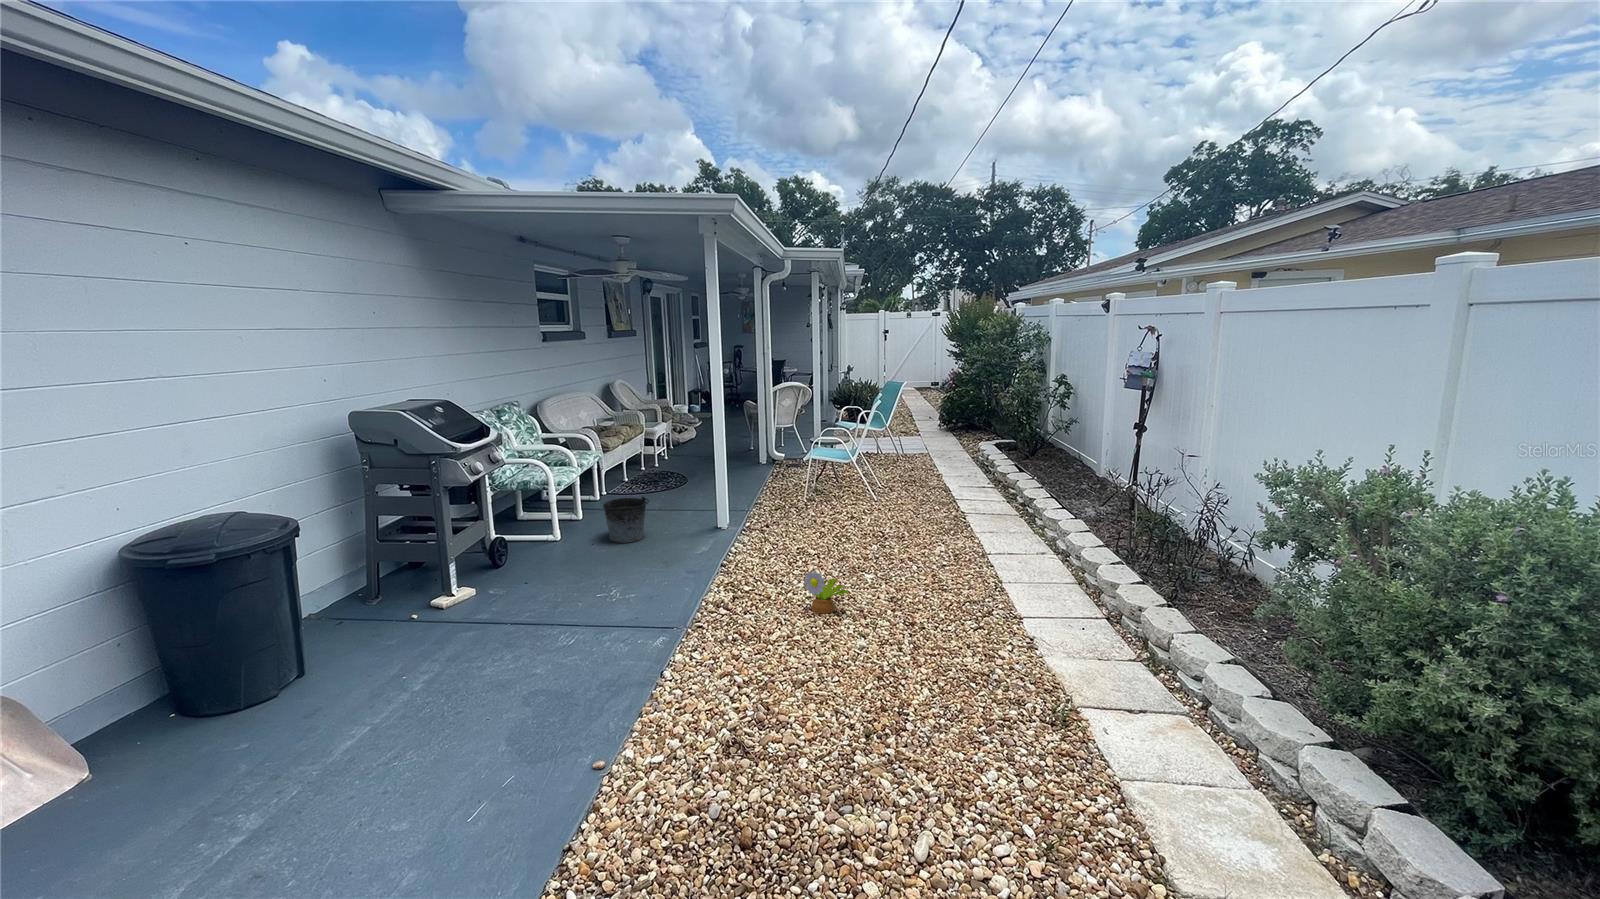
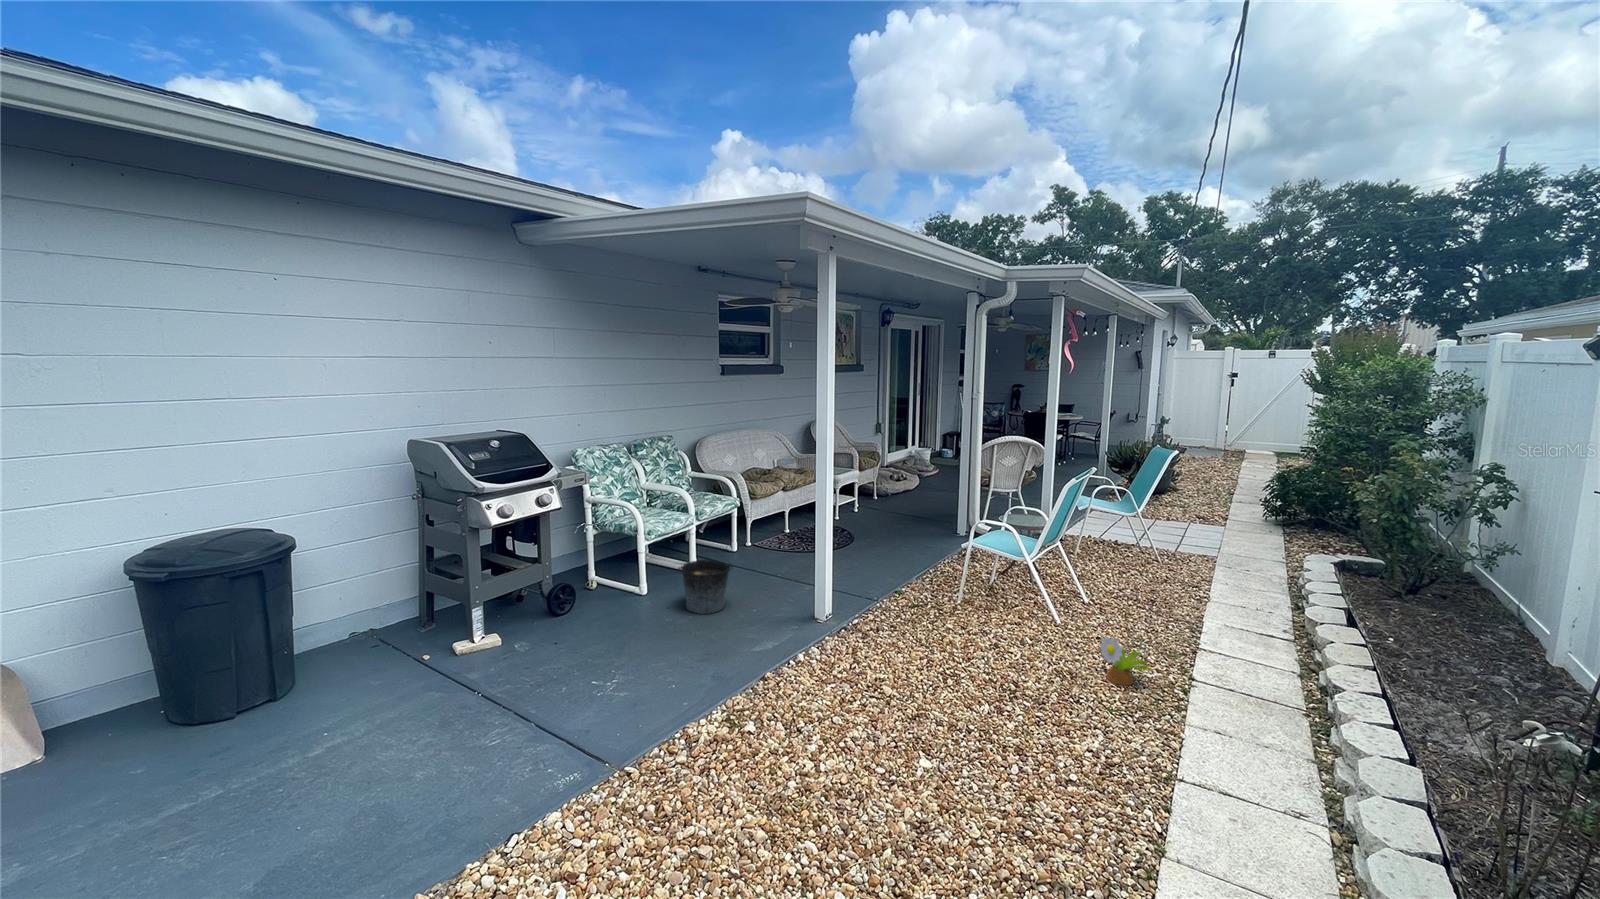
decorative plant: present [801,570,849,614] -> present [1100,637,1150,685]

